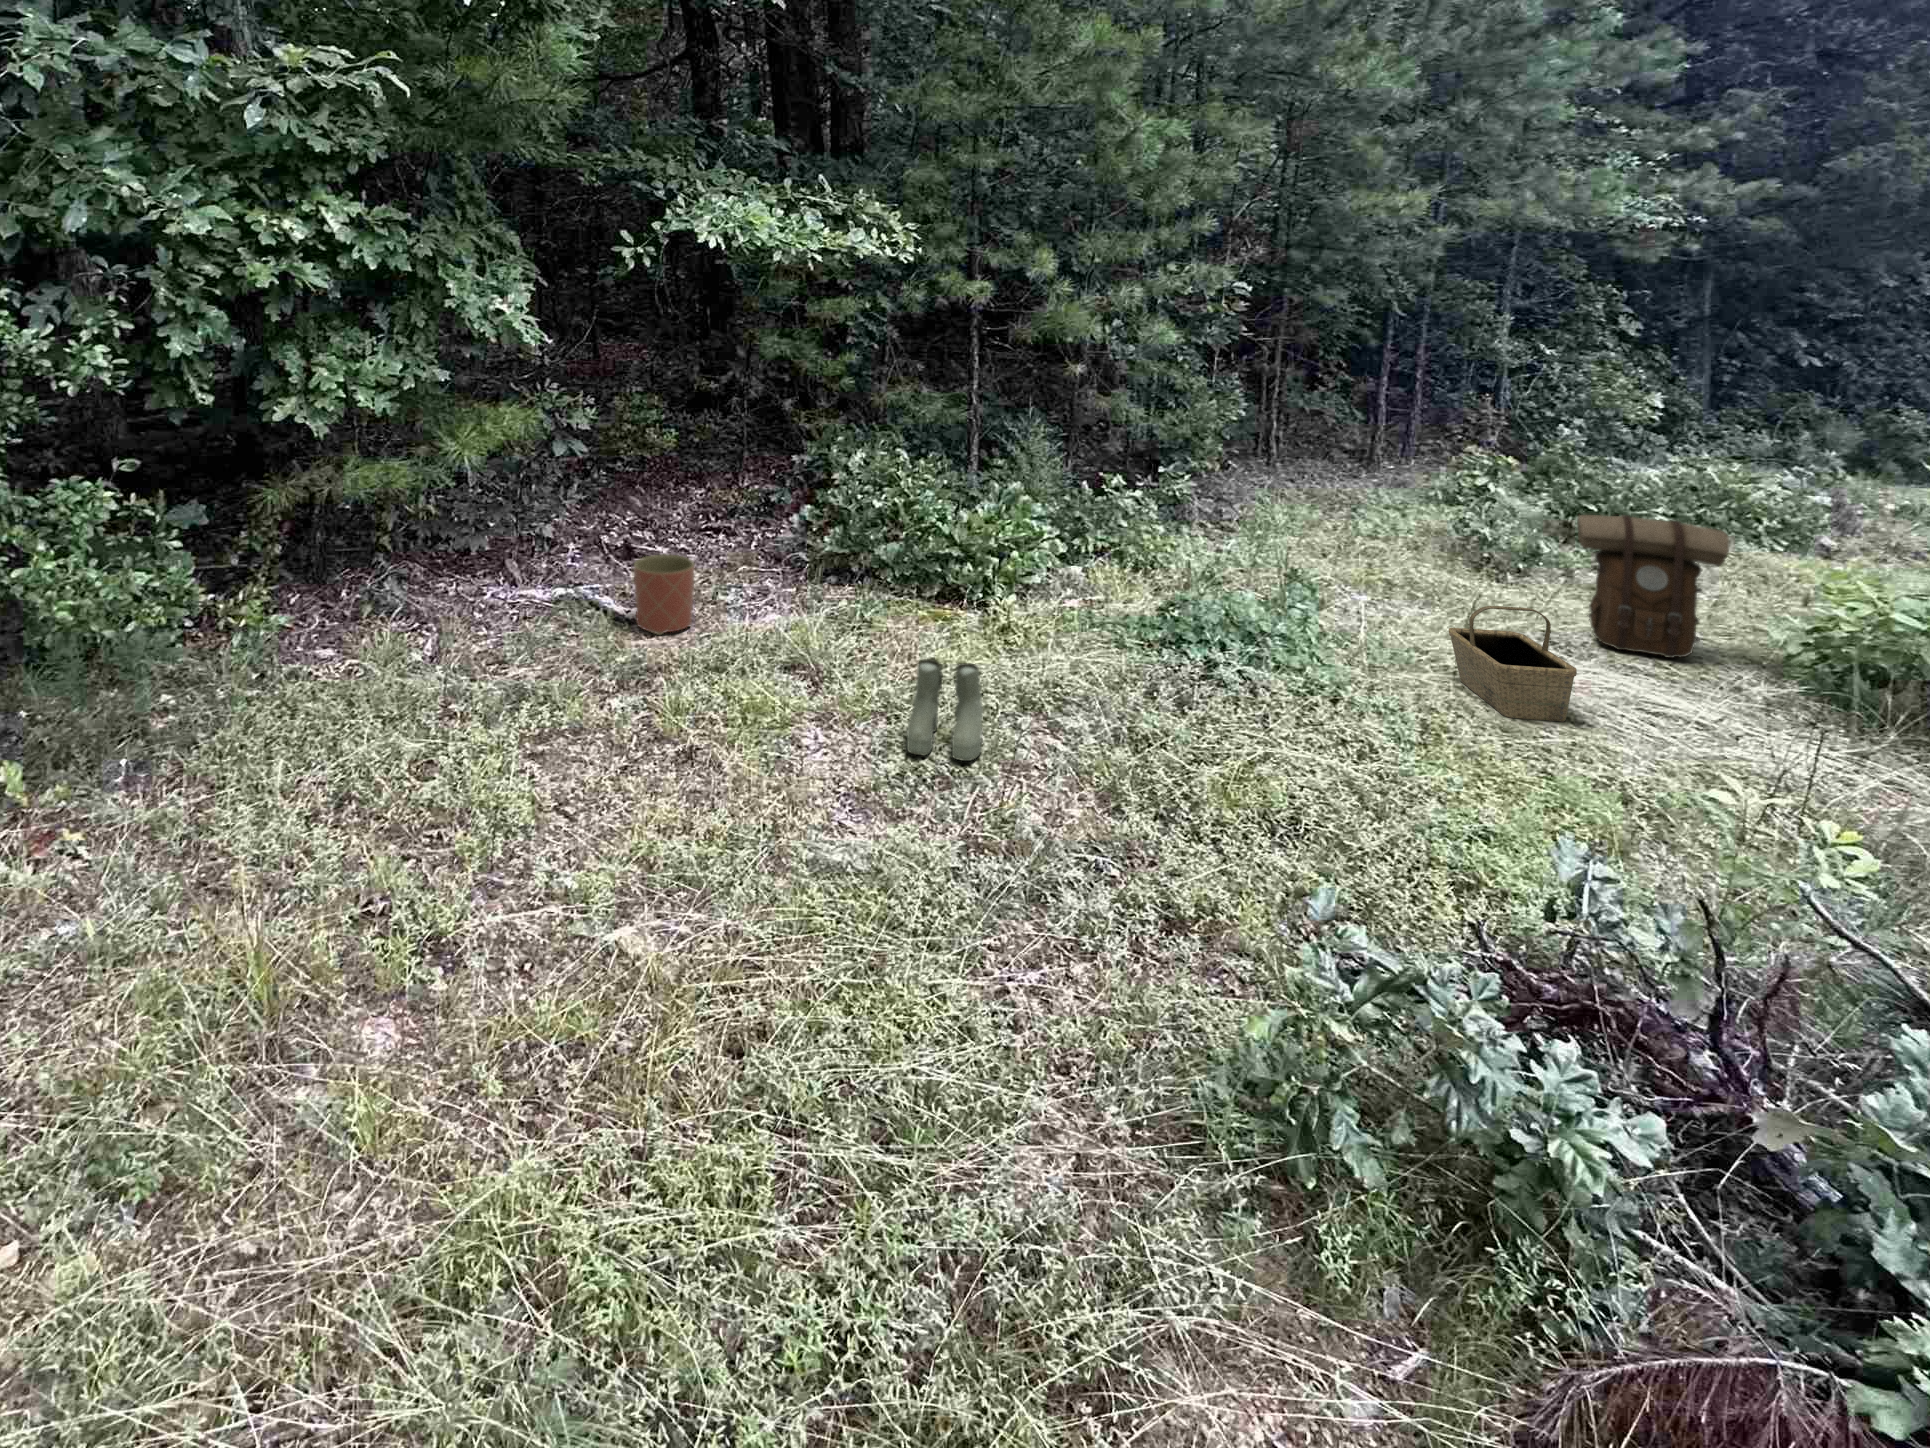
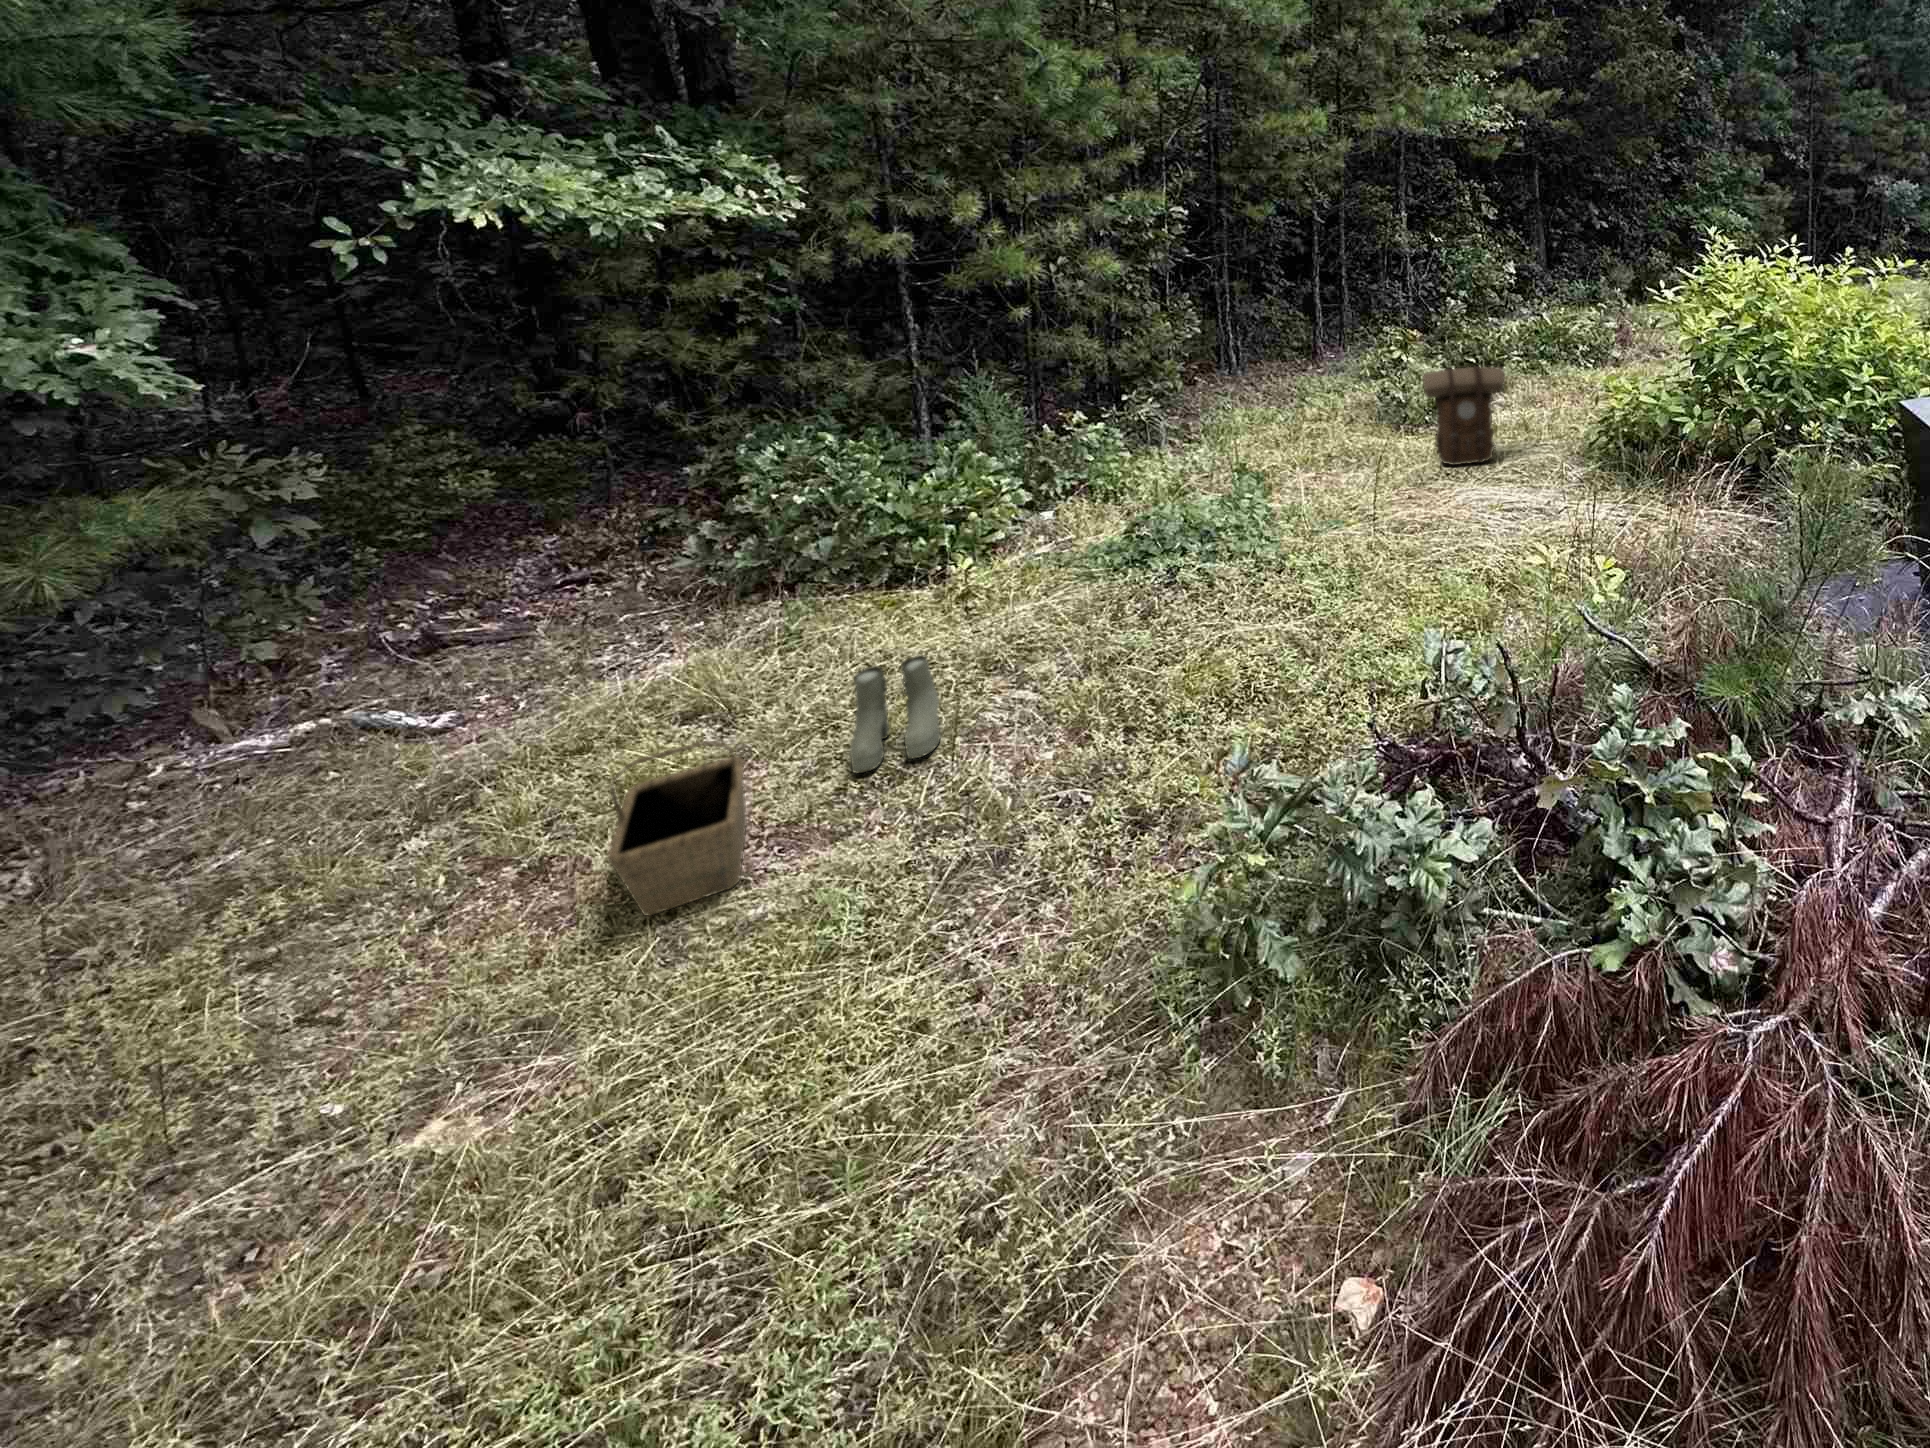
planter: present [634,554,695,635] -> none [406,646,530,760]
basket: present [1449,606,1577,722] -> present [608,741,747,916]

